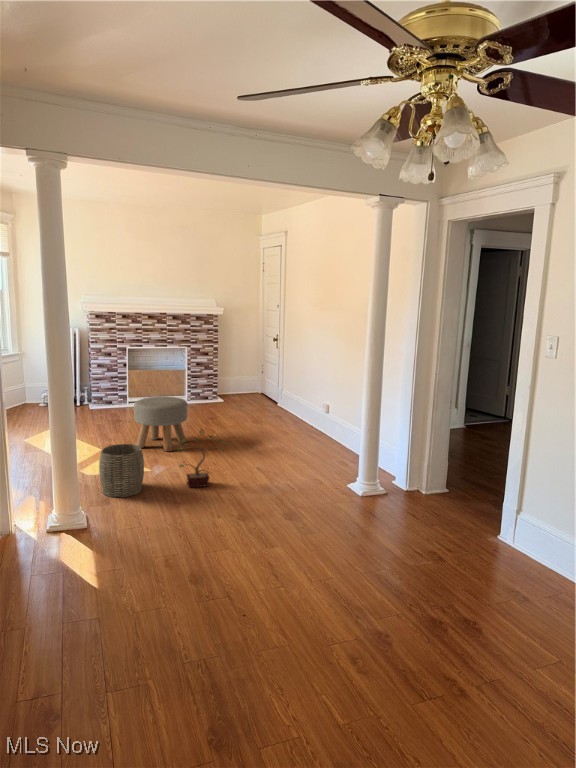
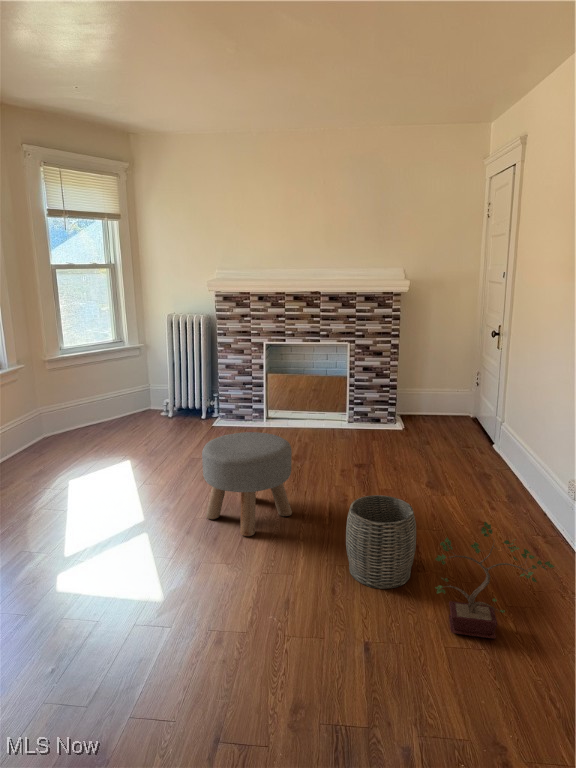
potted plant: present [178,429,230,487] -> present [435,522,555,639]
woven basket: present [99,444,144,497] -> present [346,495,416,589]

